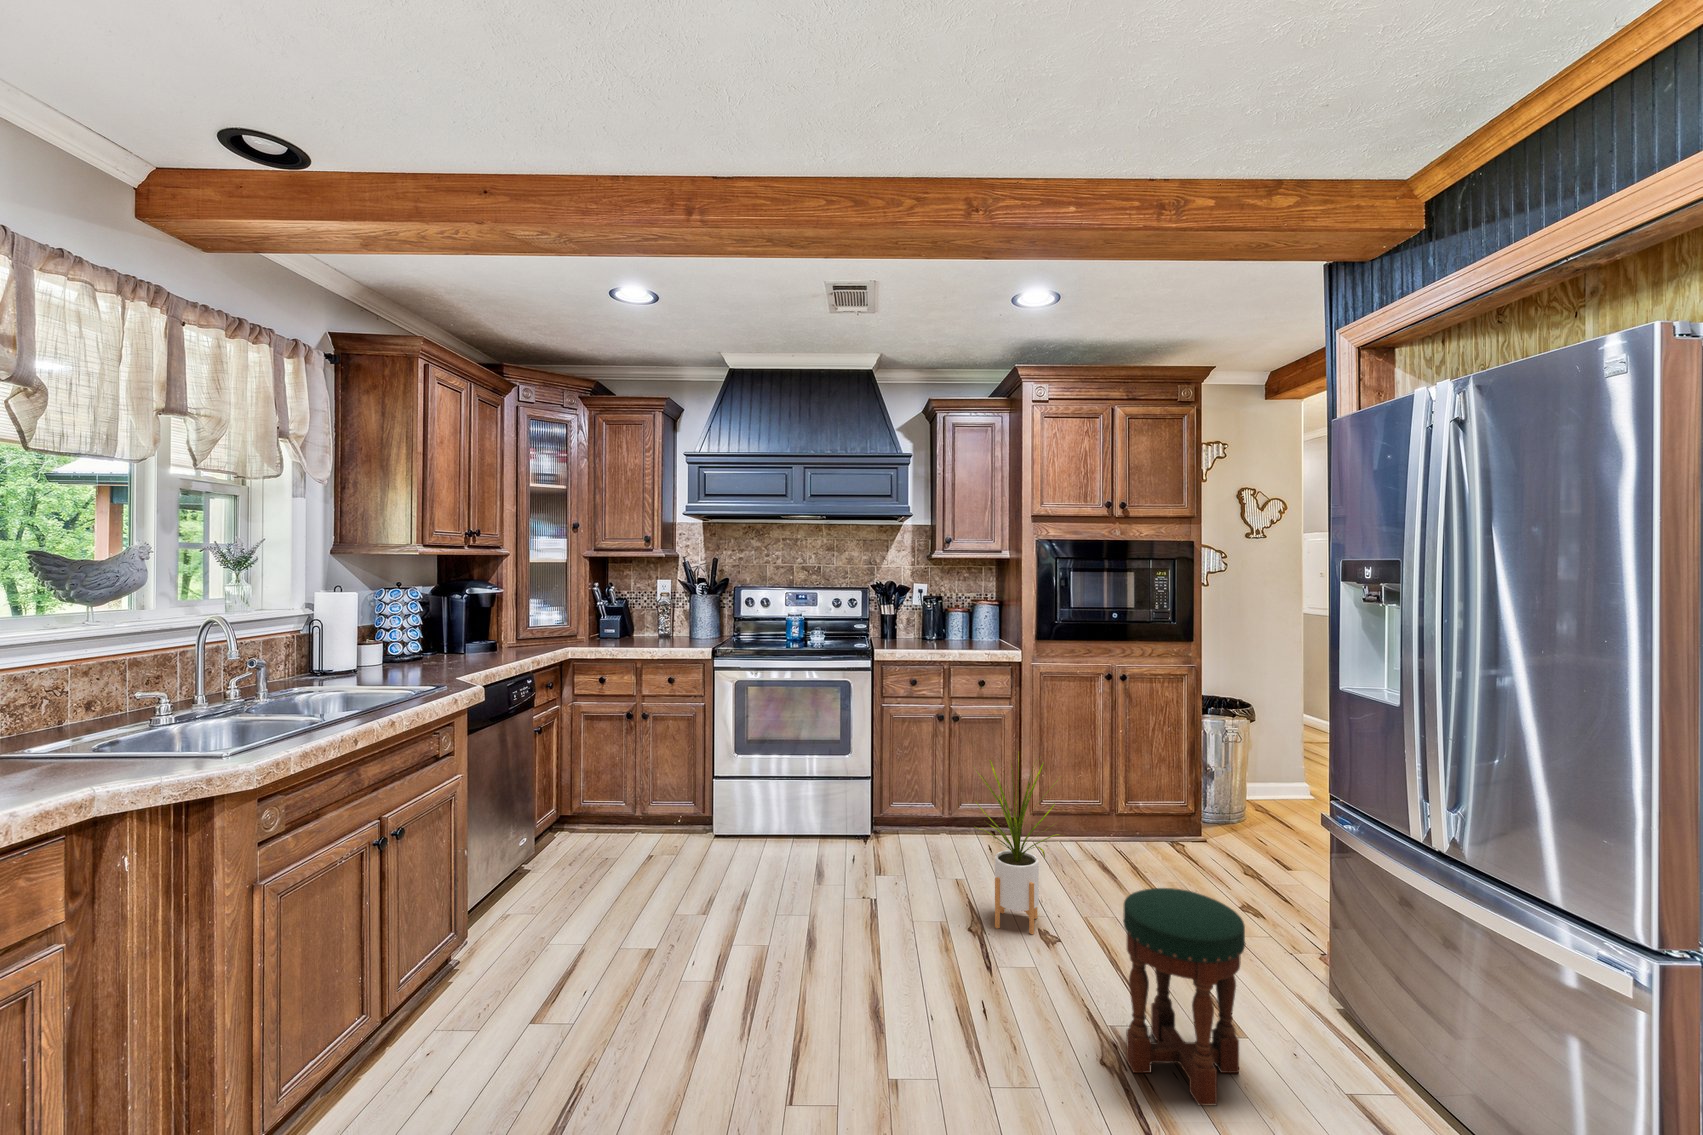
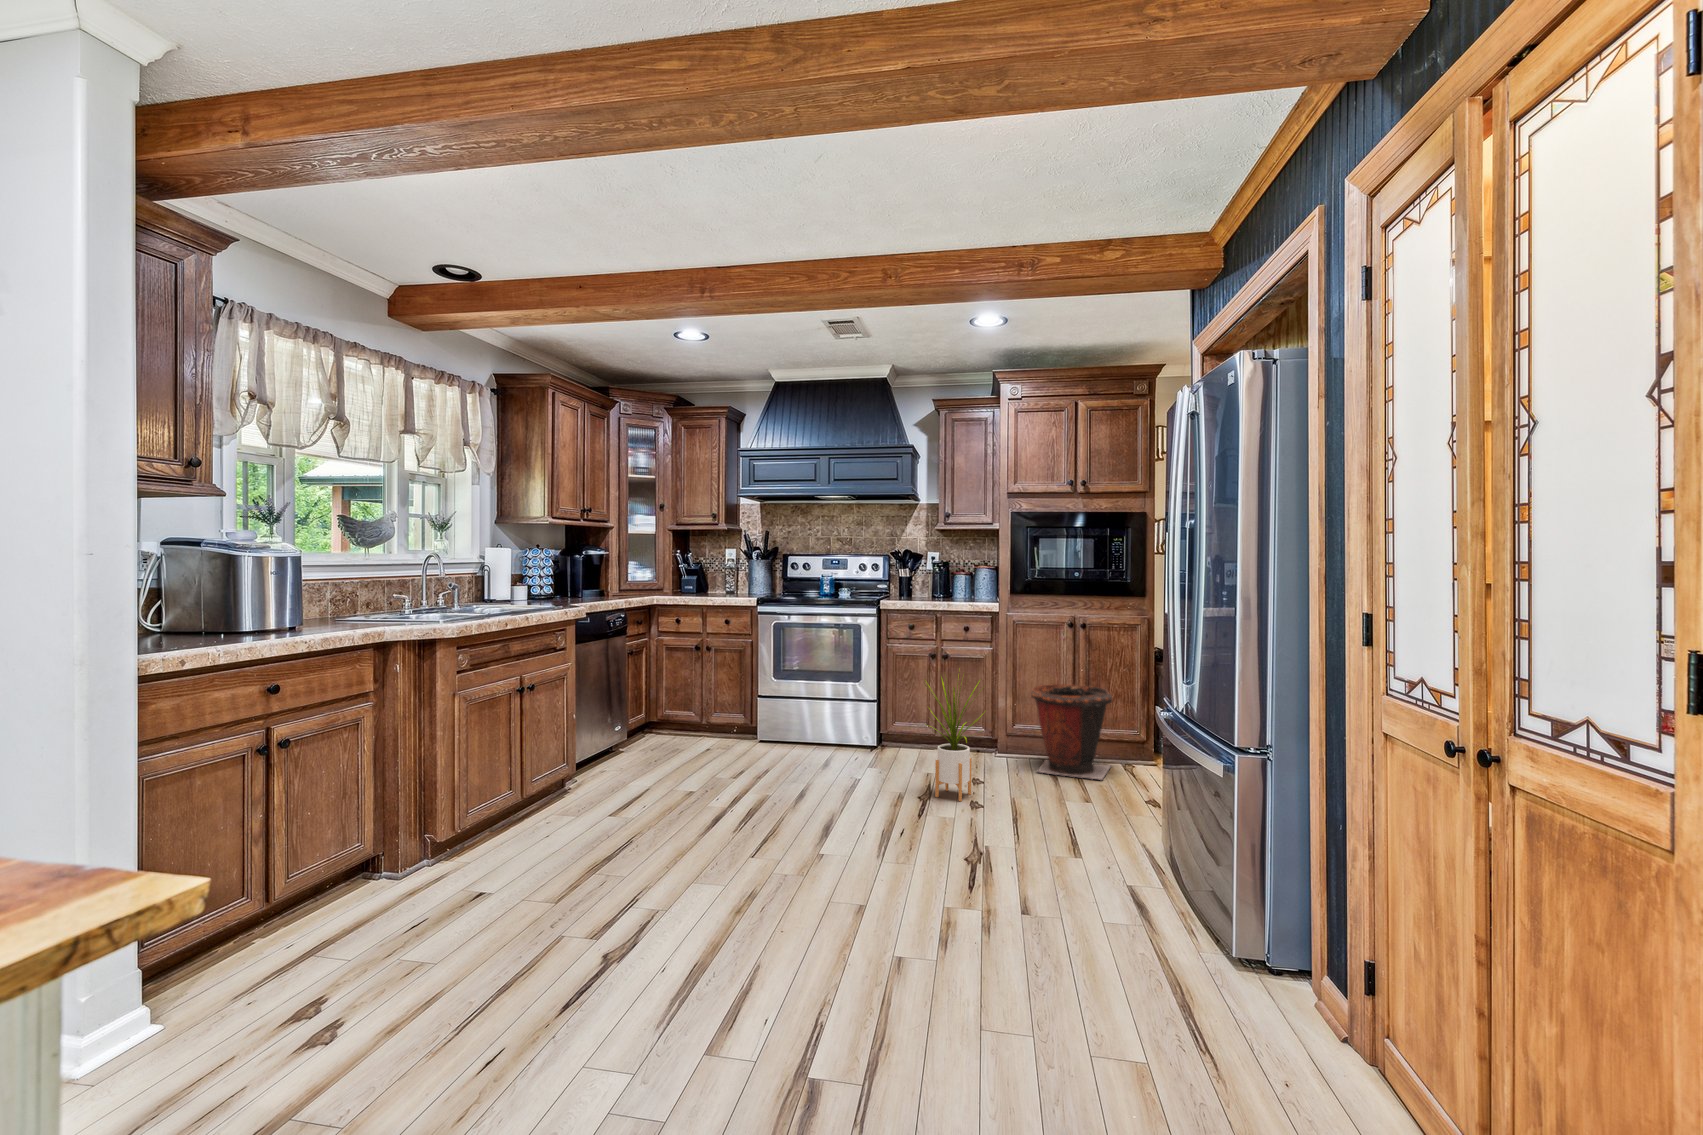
trash can: none [1070,749,1176,875] -> present [1031,684,1112,779]
stool: present [1123,888,1246,1106] -> none [973,745,1050,875]

